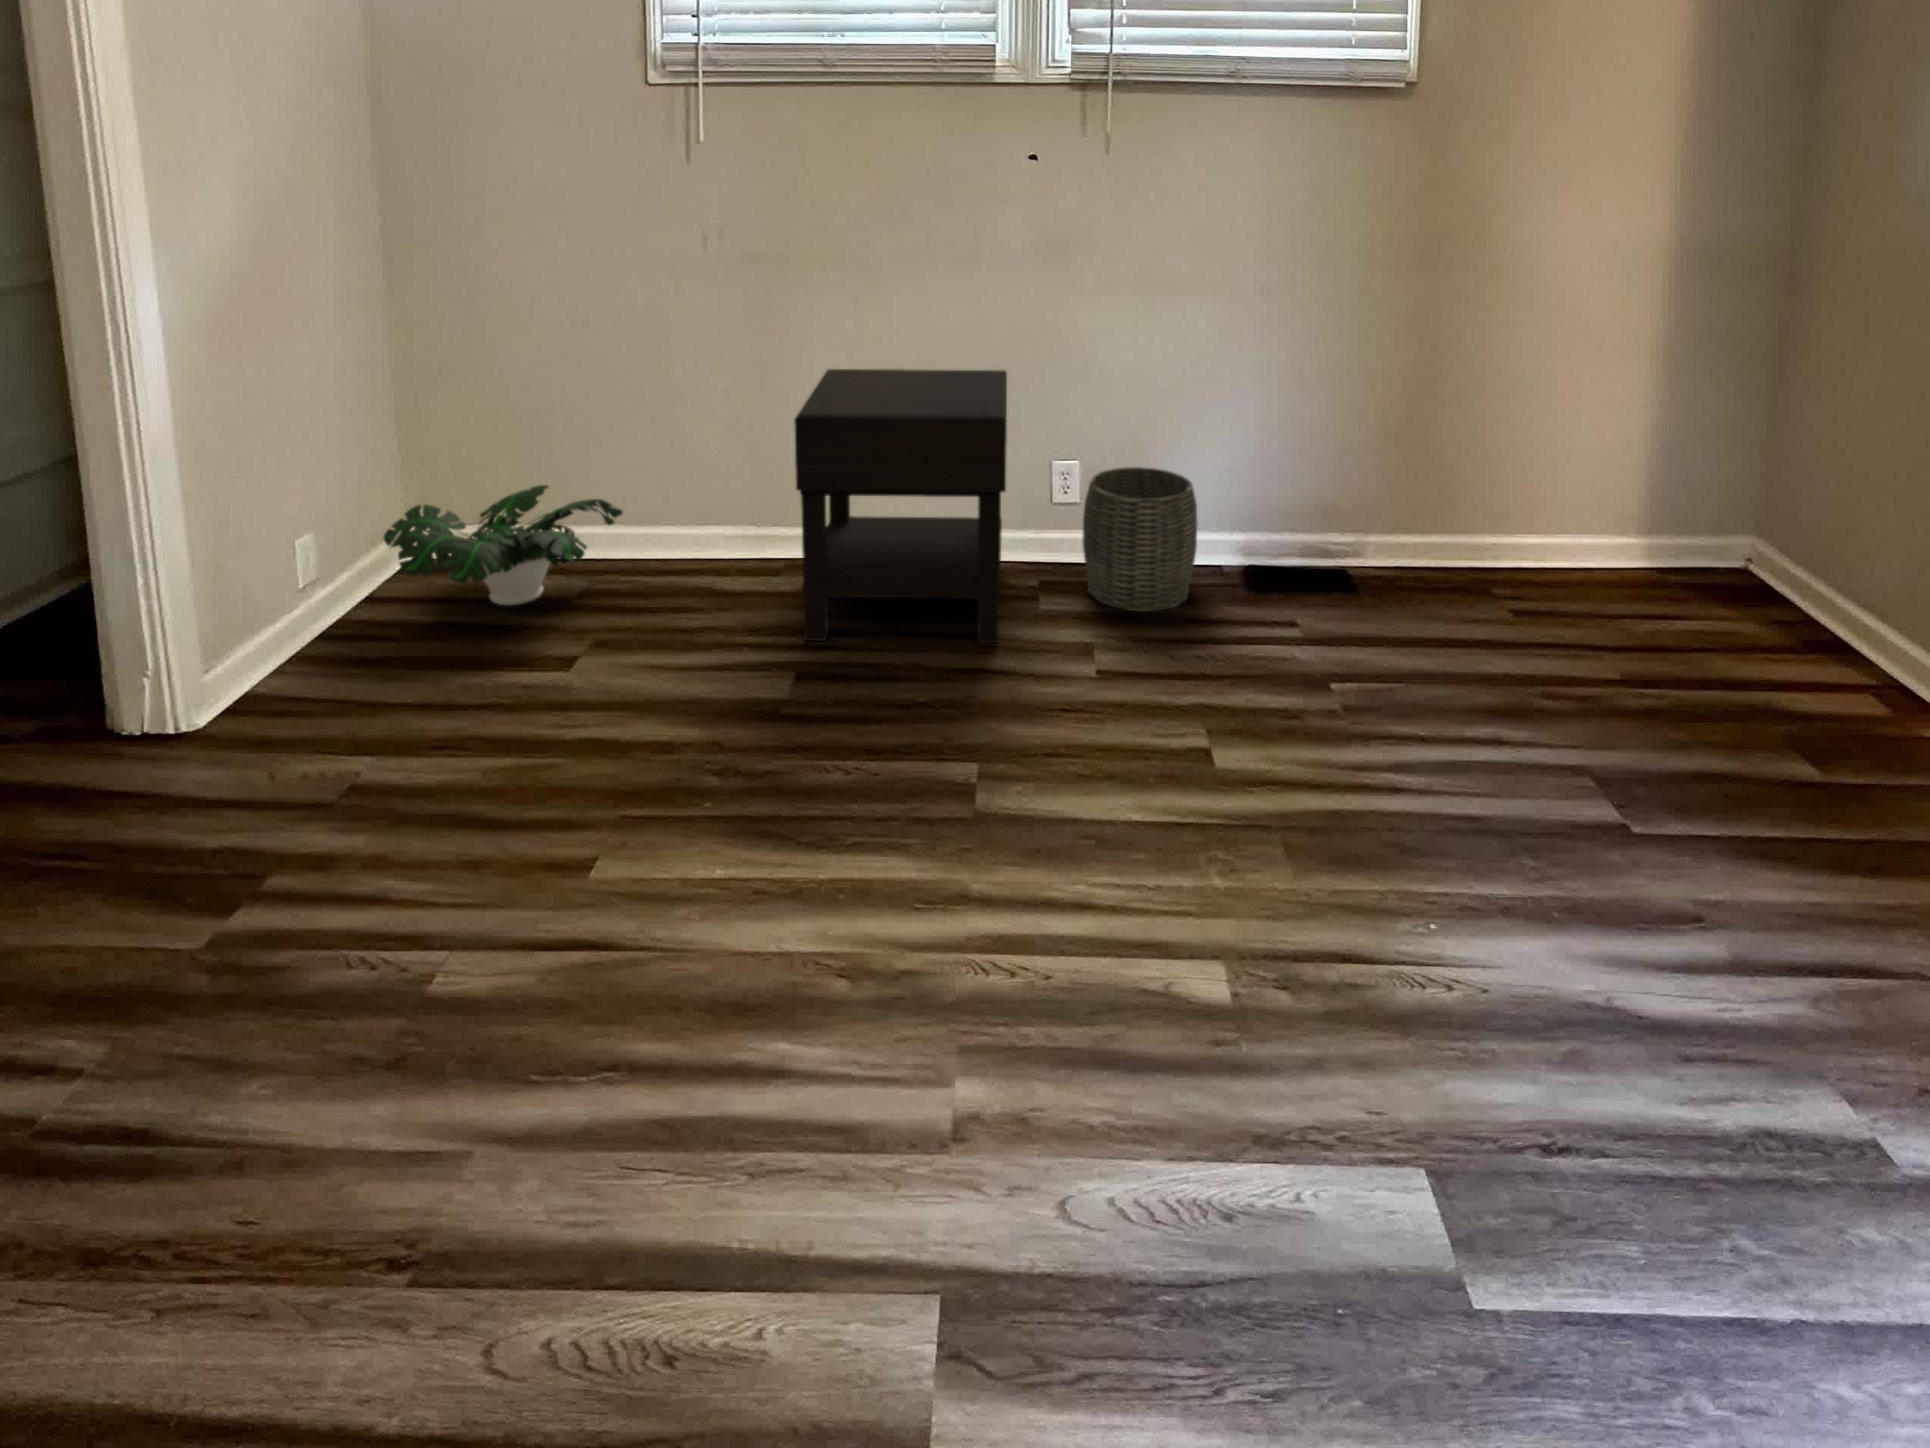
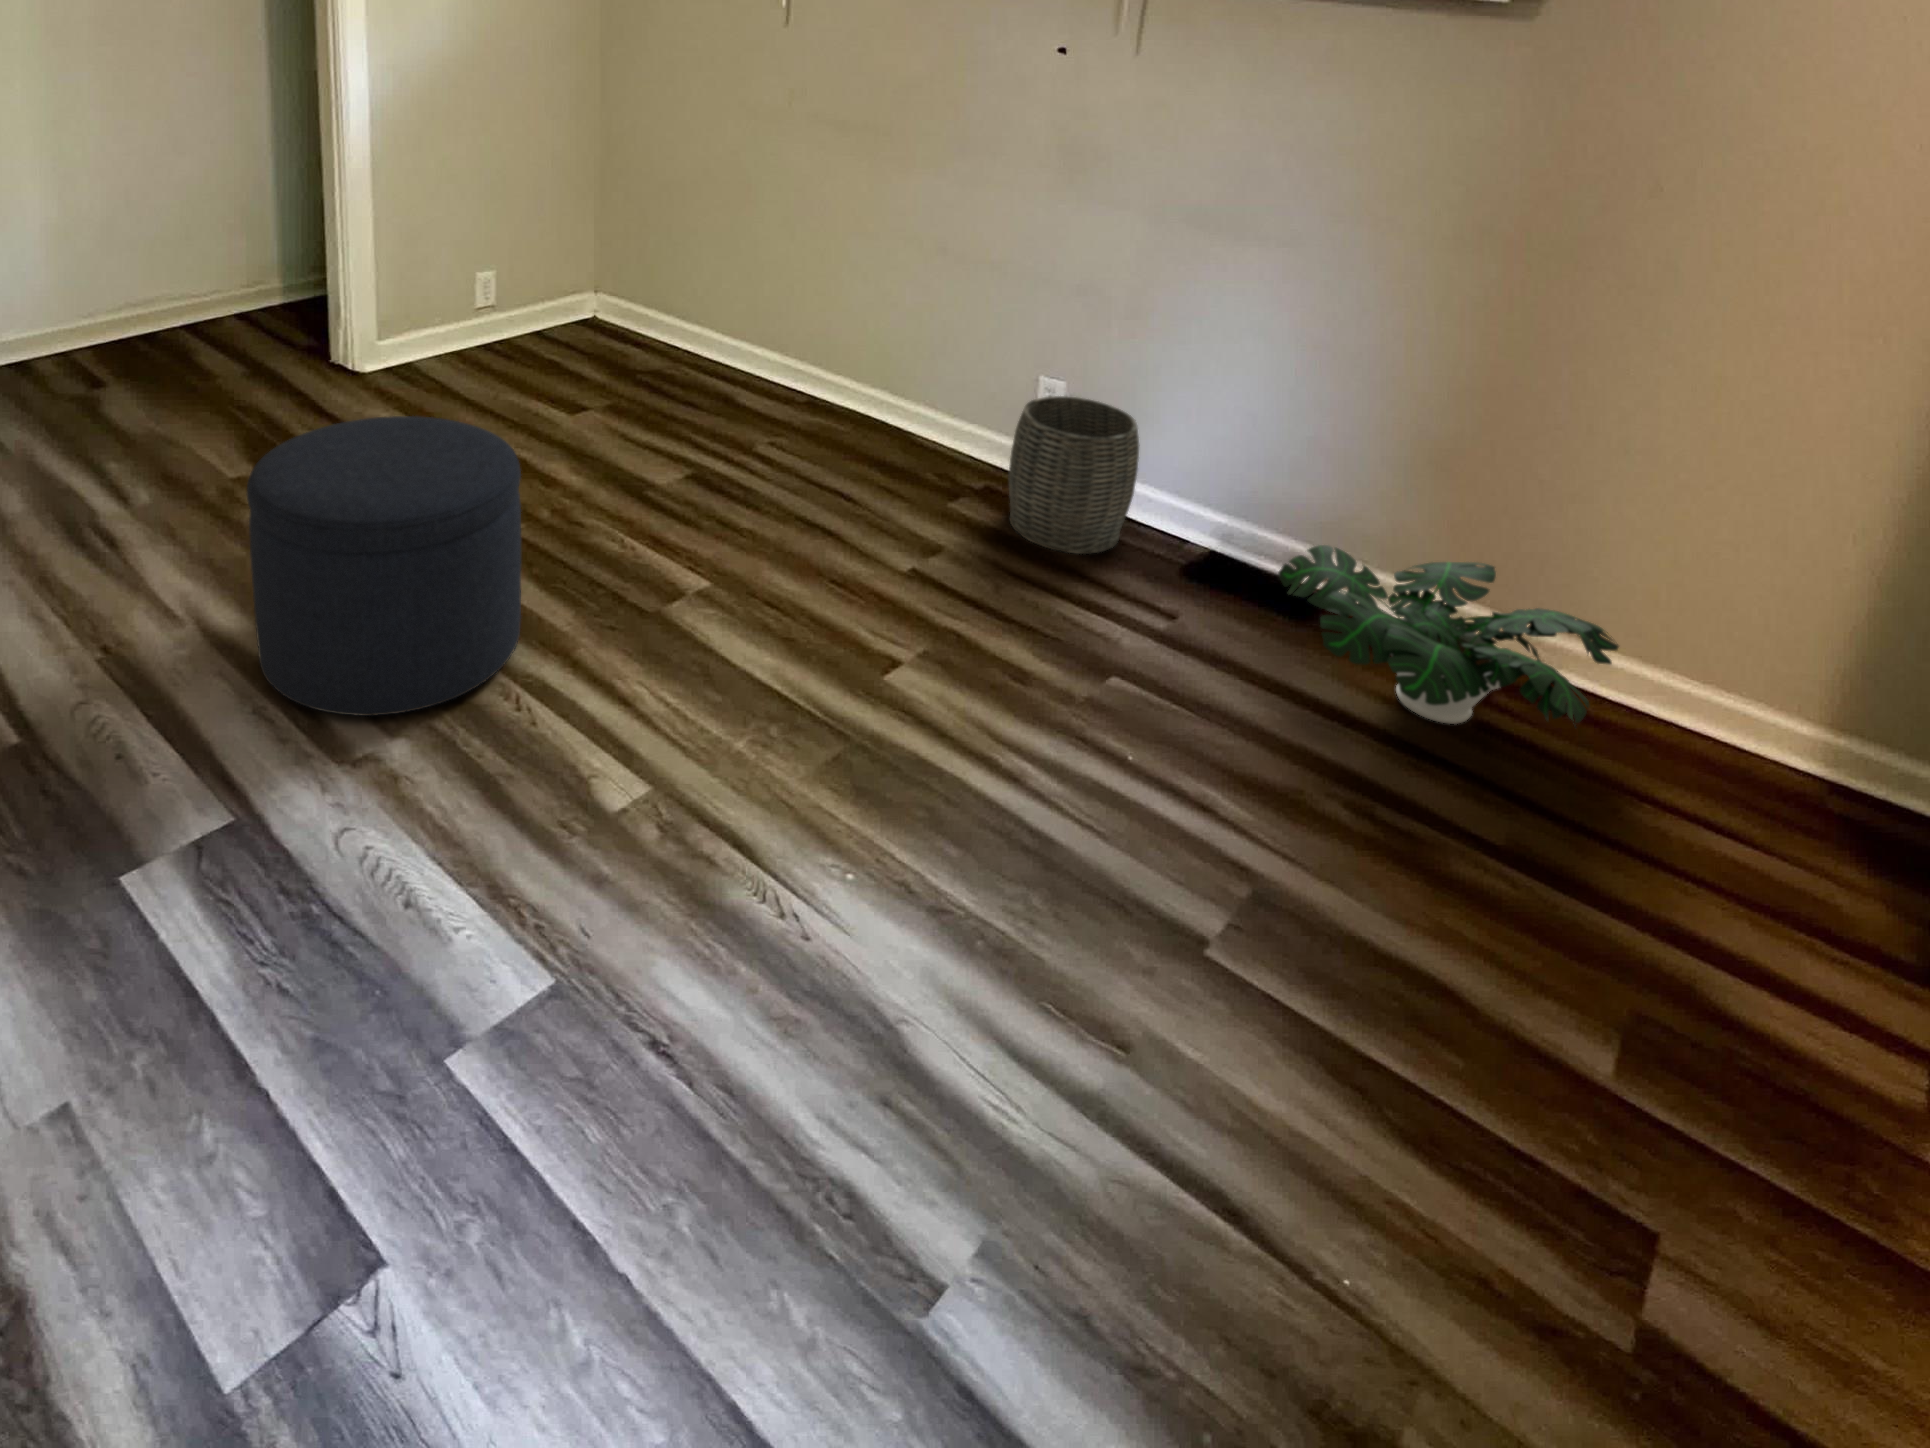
nightstand: present [794,369,1007,643] -> none [734,234,1001,515]
potted plant: present [383,485,623,605] -> present [1278,545,1619,724]
ottoman: none [600,677,958,1134] -> present [246,416,521,716]

